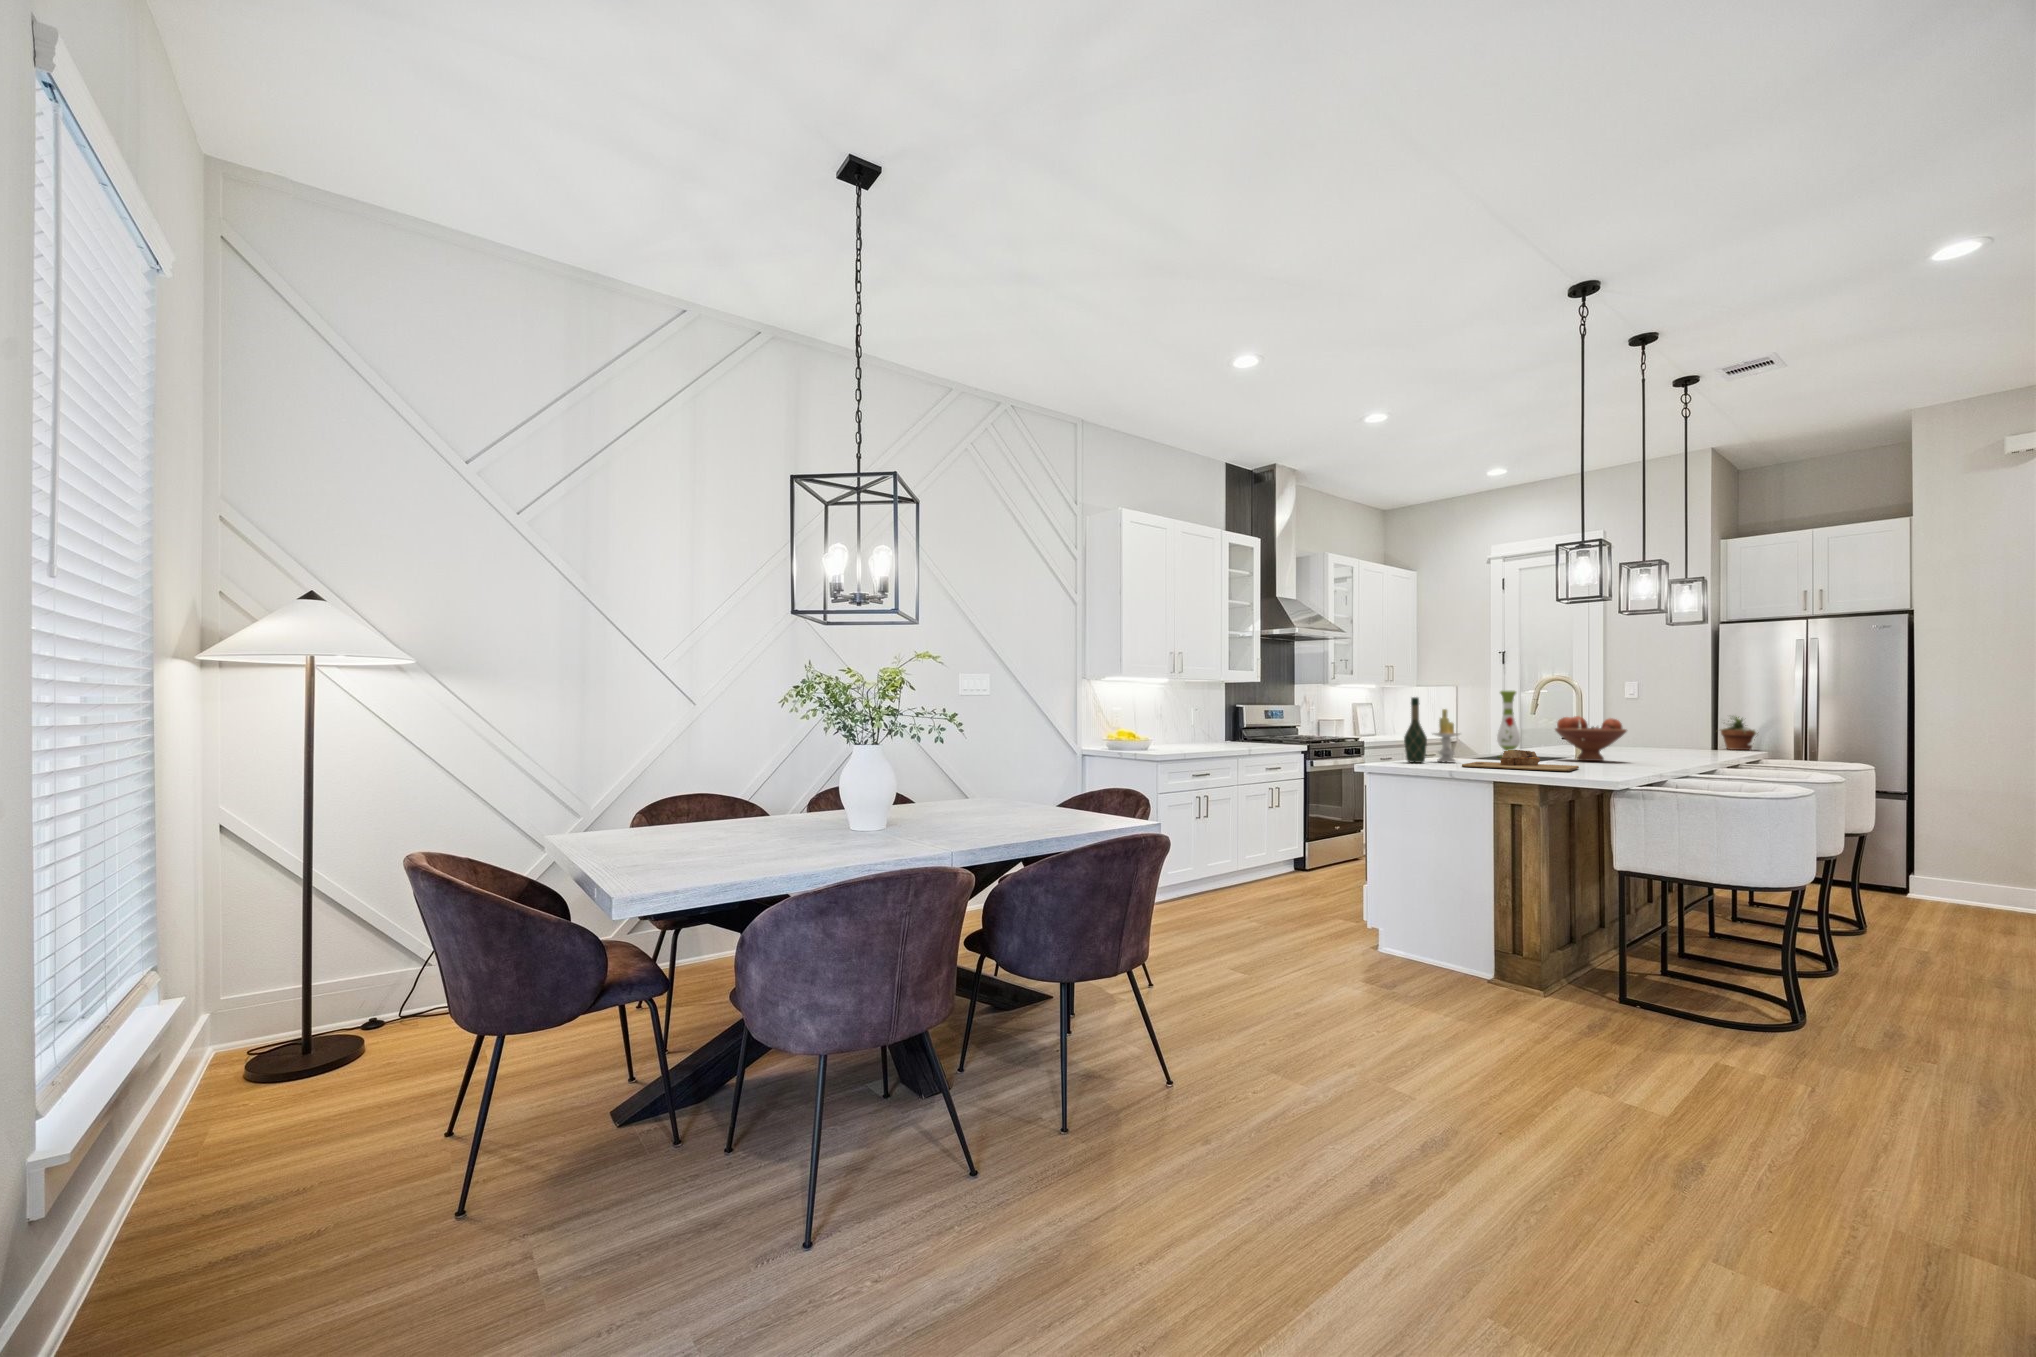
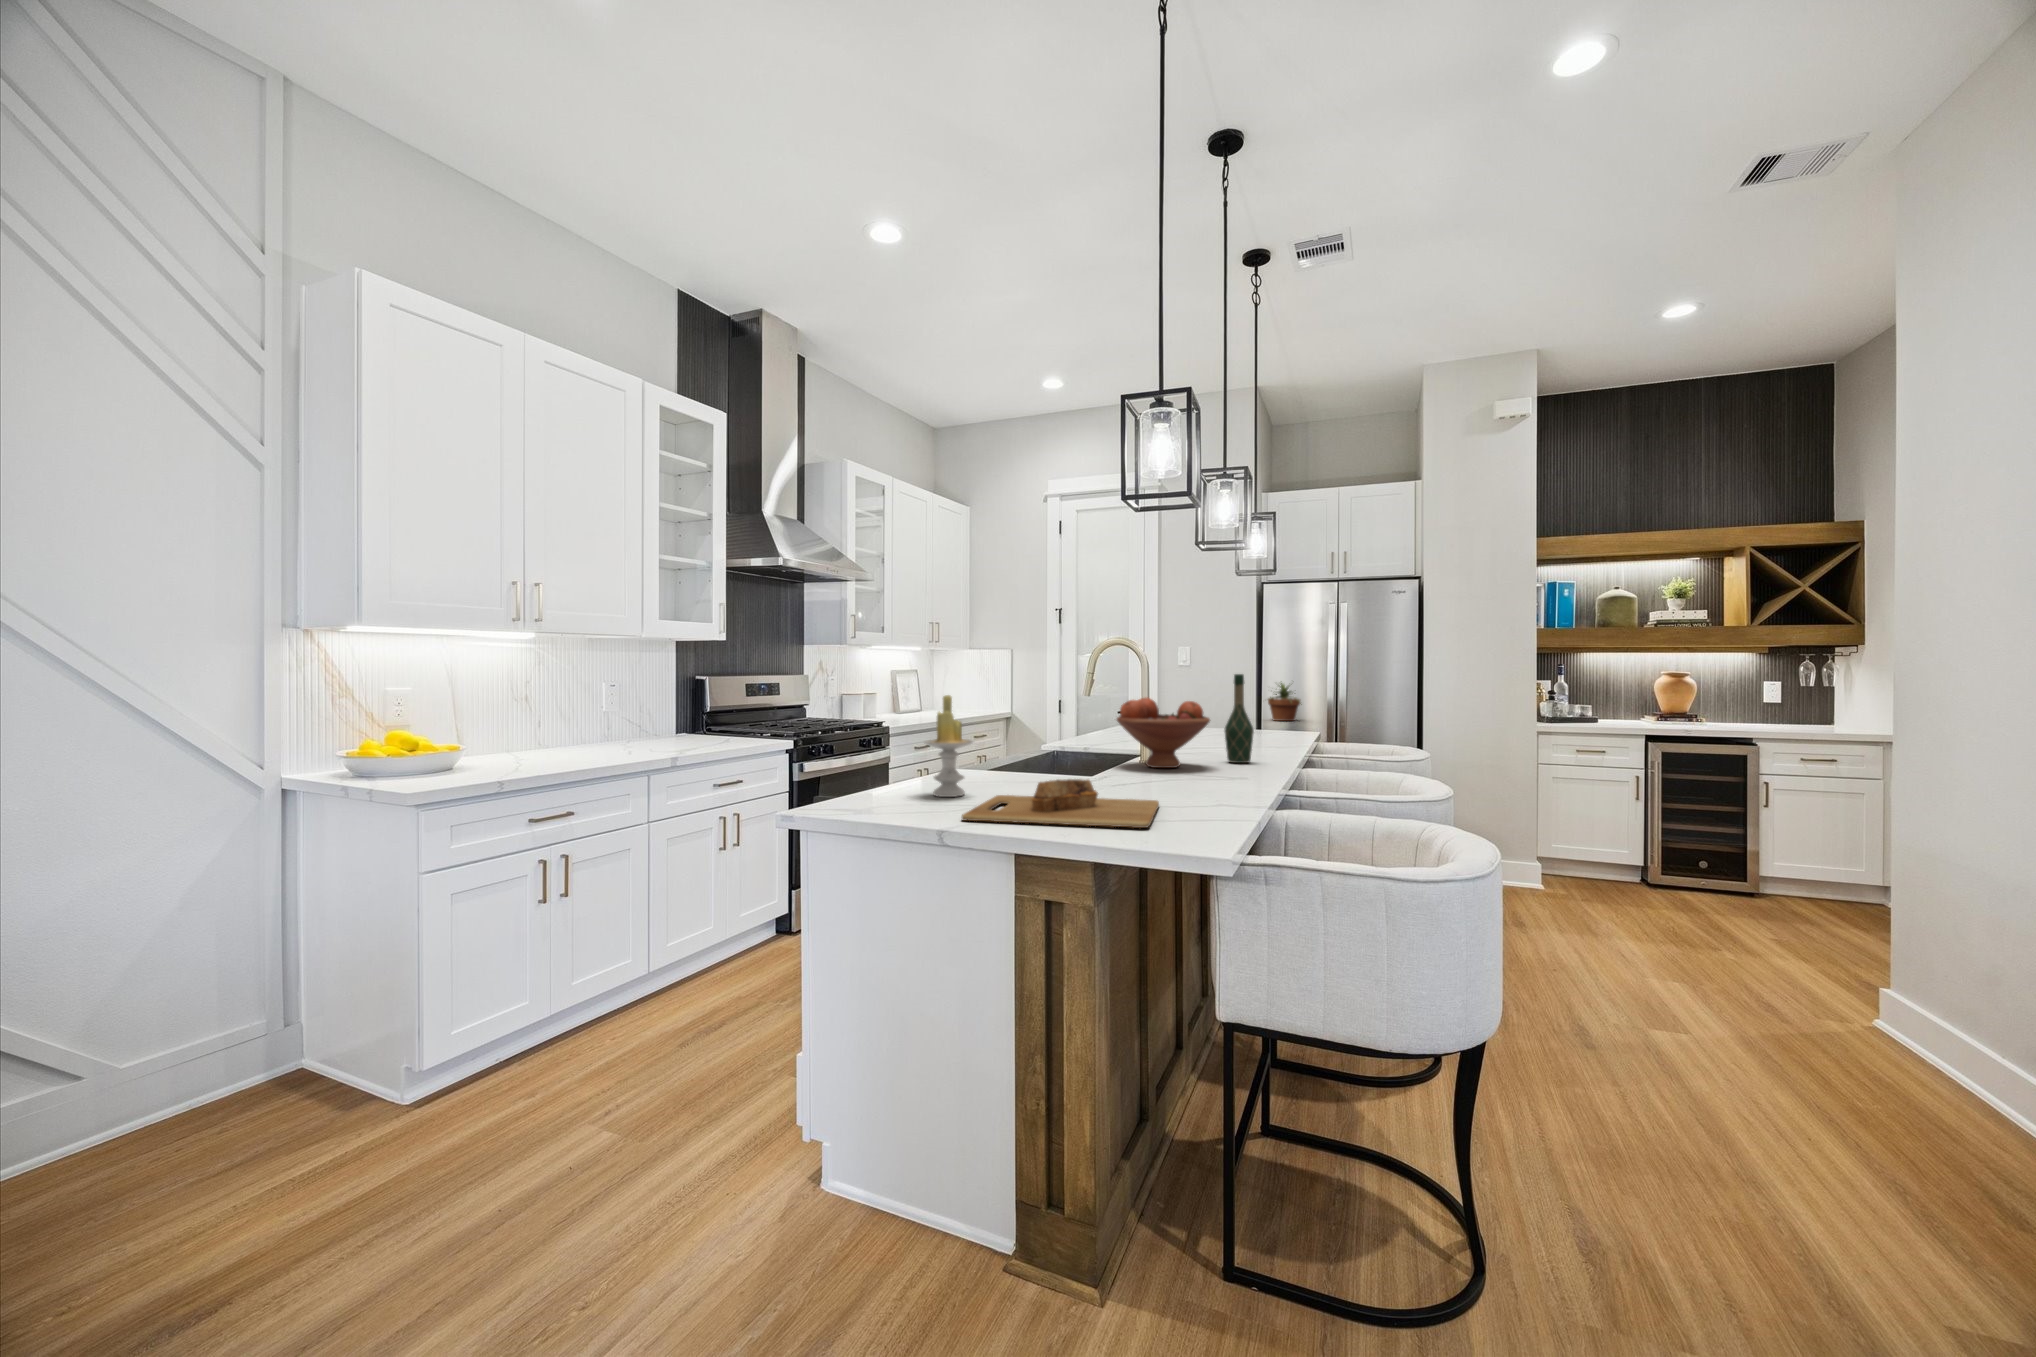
vase: present [1497,691,1520,758] -> none [1038,659,1072,766]
wine bottle: present [1404,697,1427,763] -> present [1224,674,1254,763]

